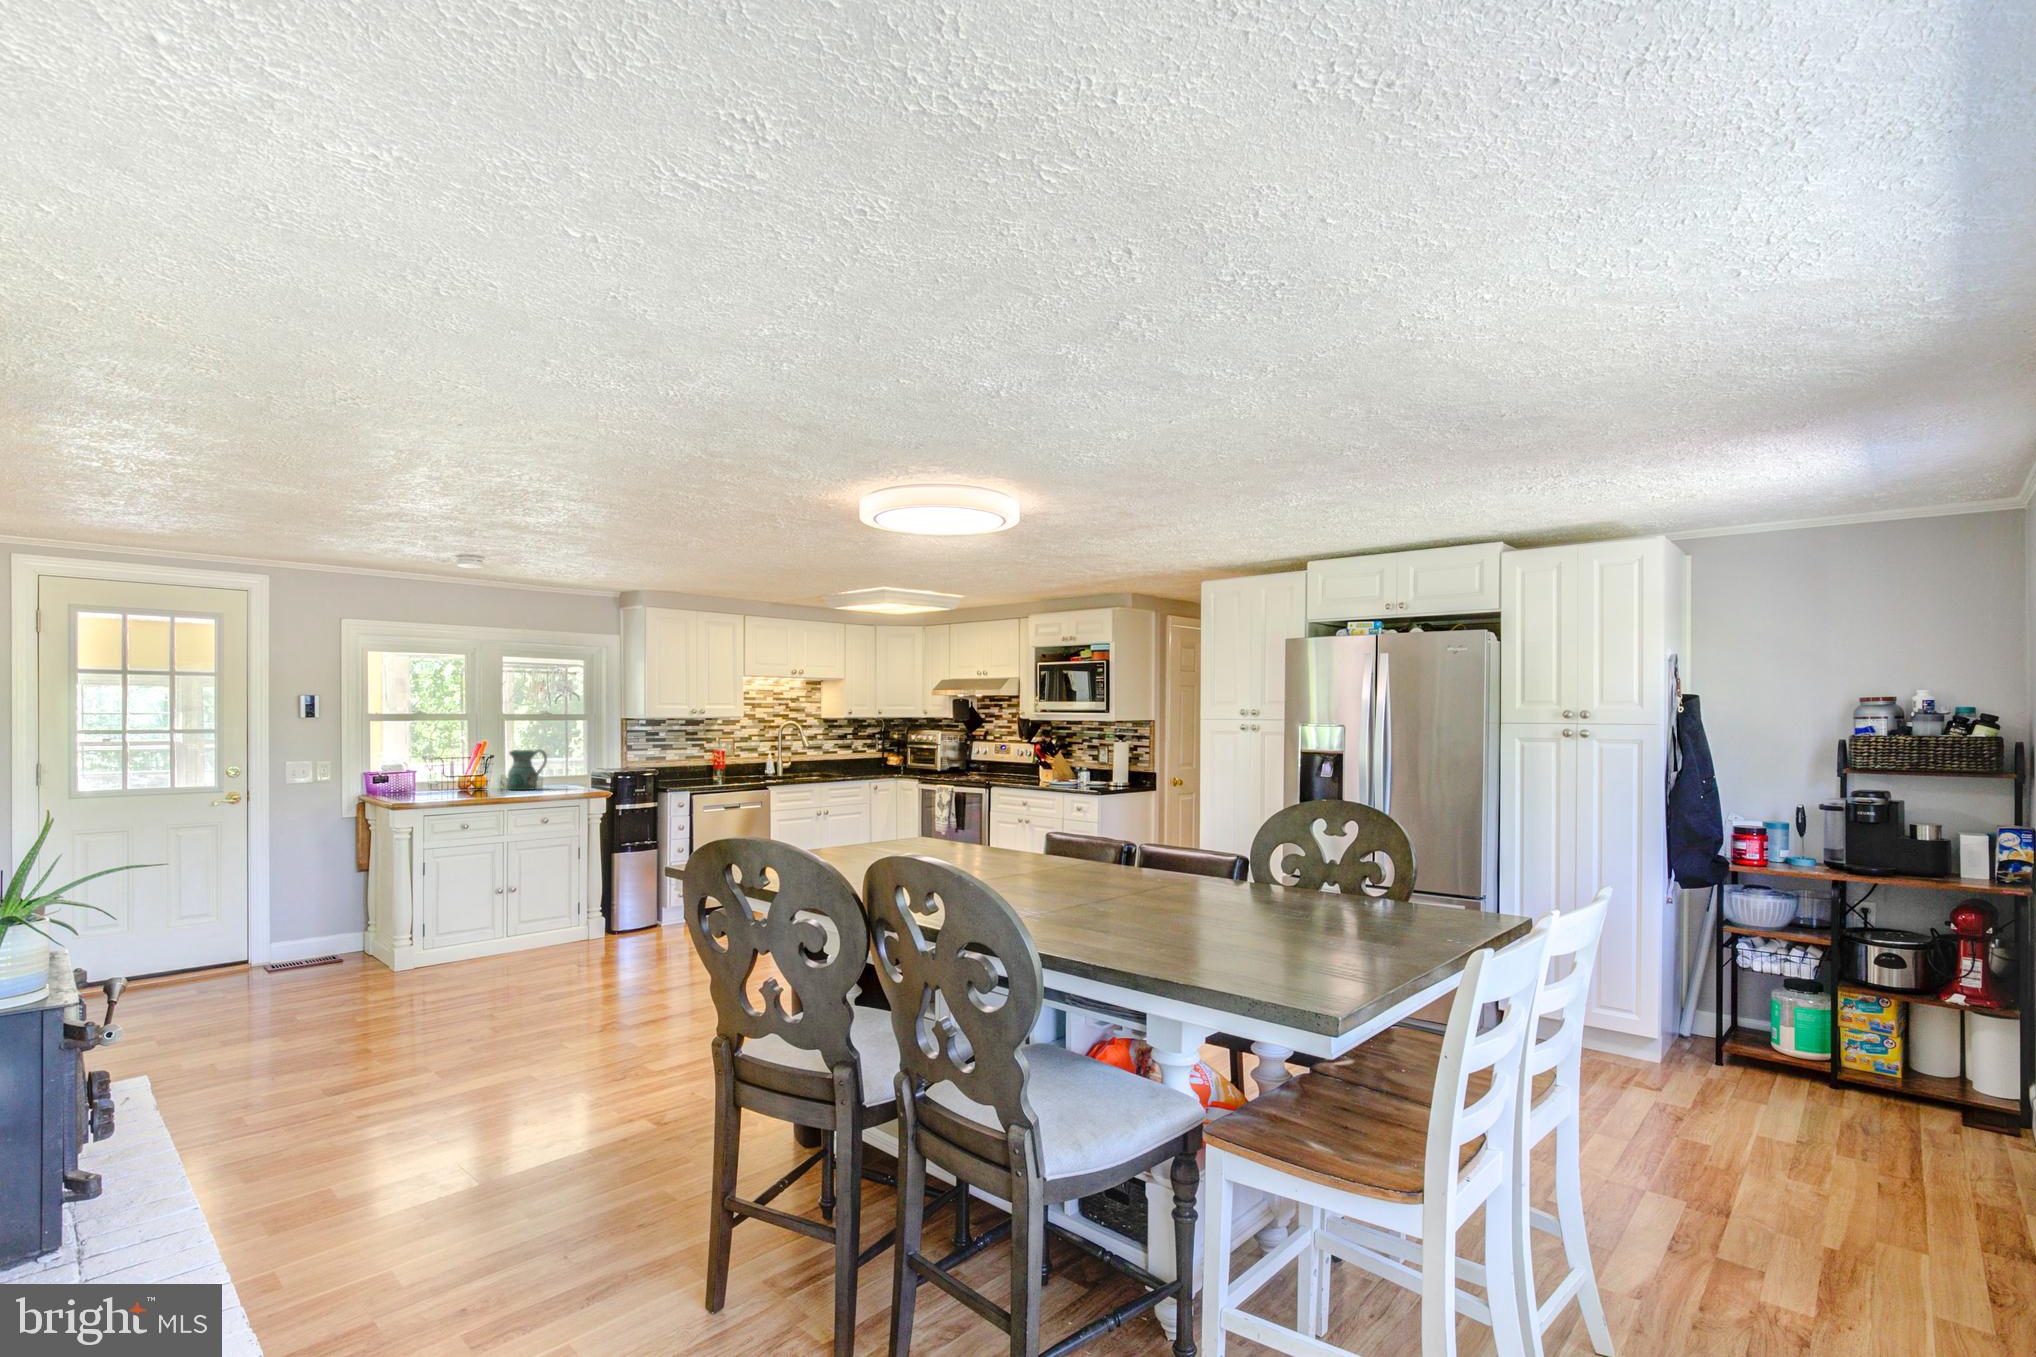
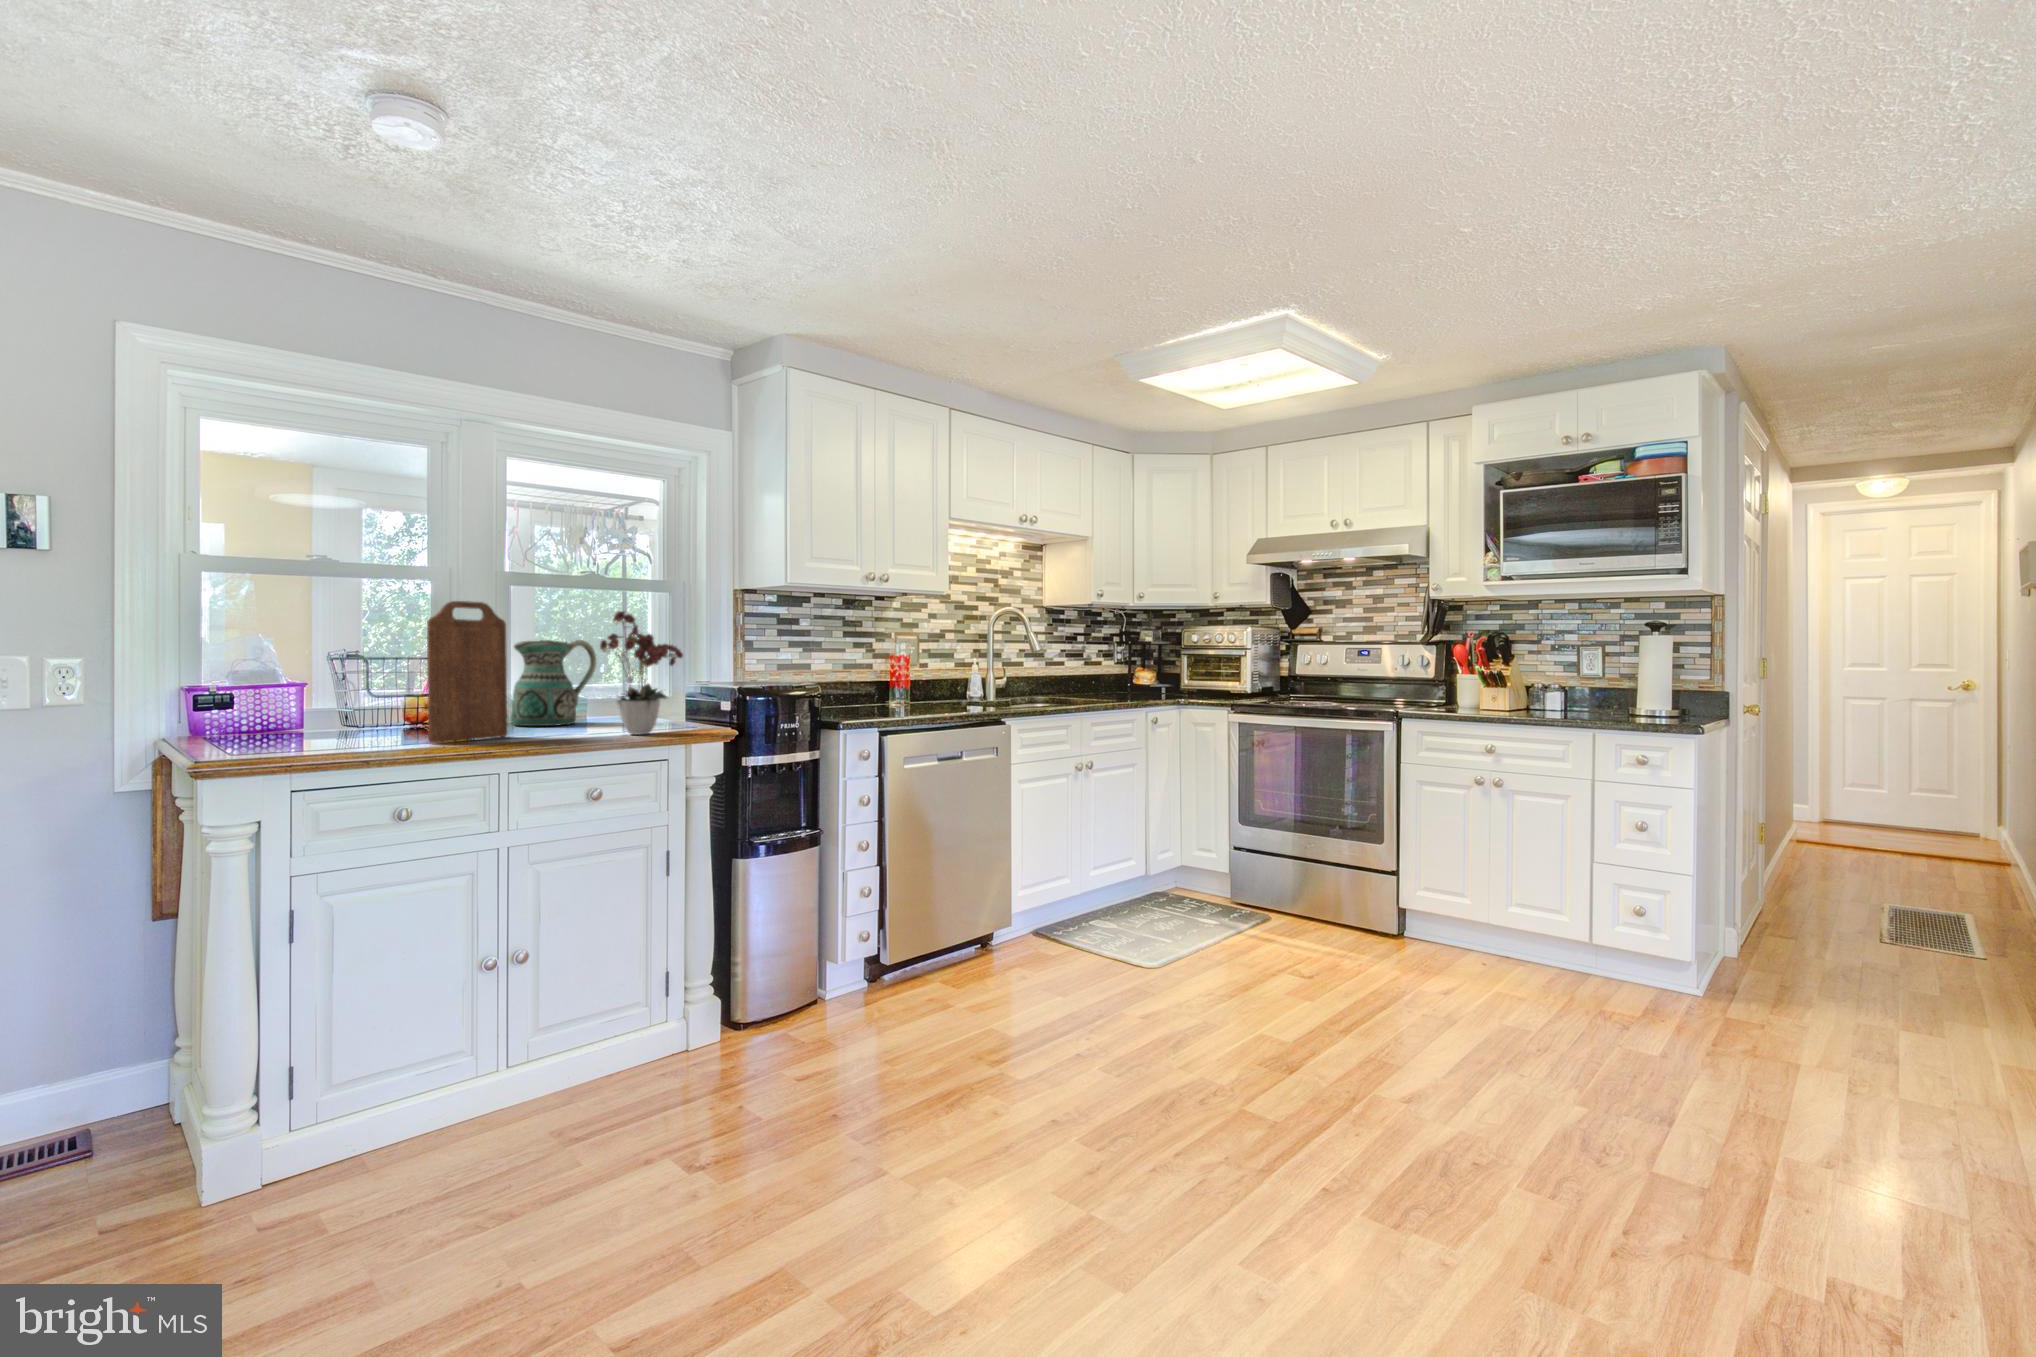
flower arrangement: none [545,736,588,794] -> present [600,611,683,735]
cutting board: none [475,737,507,797] -> present [427,601,507,743]

